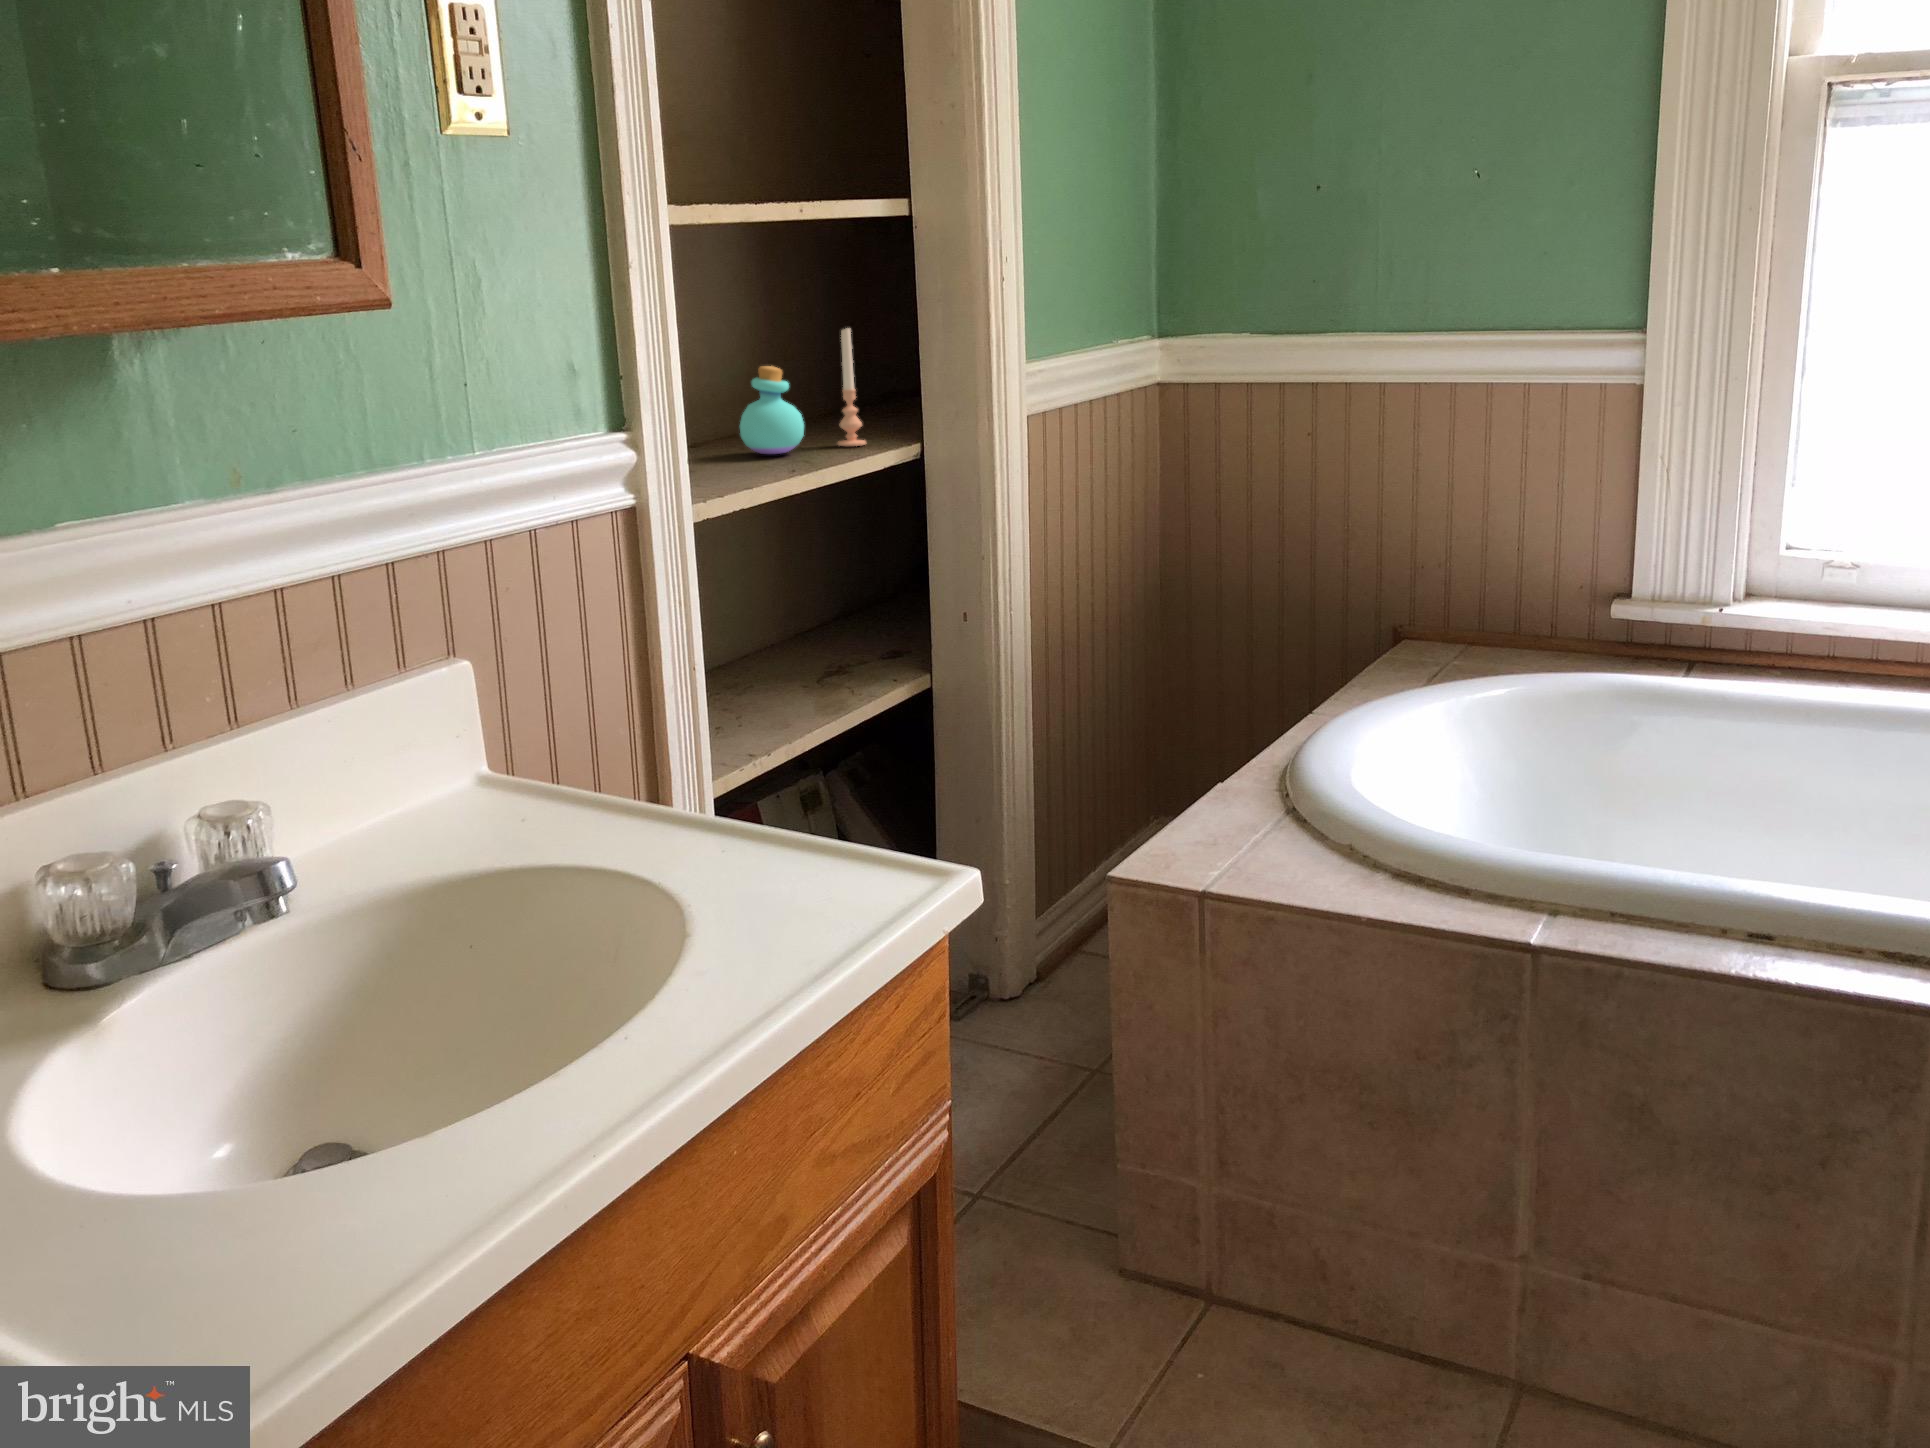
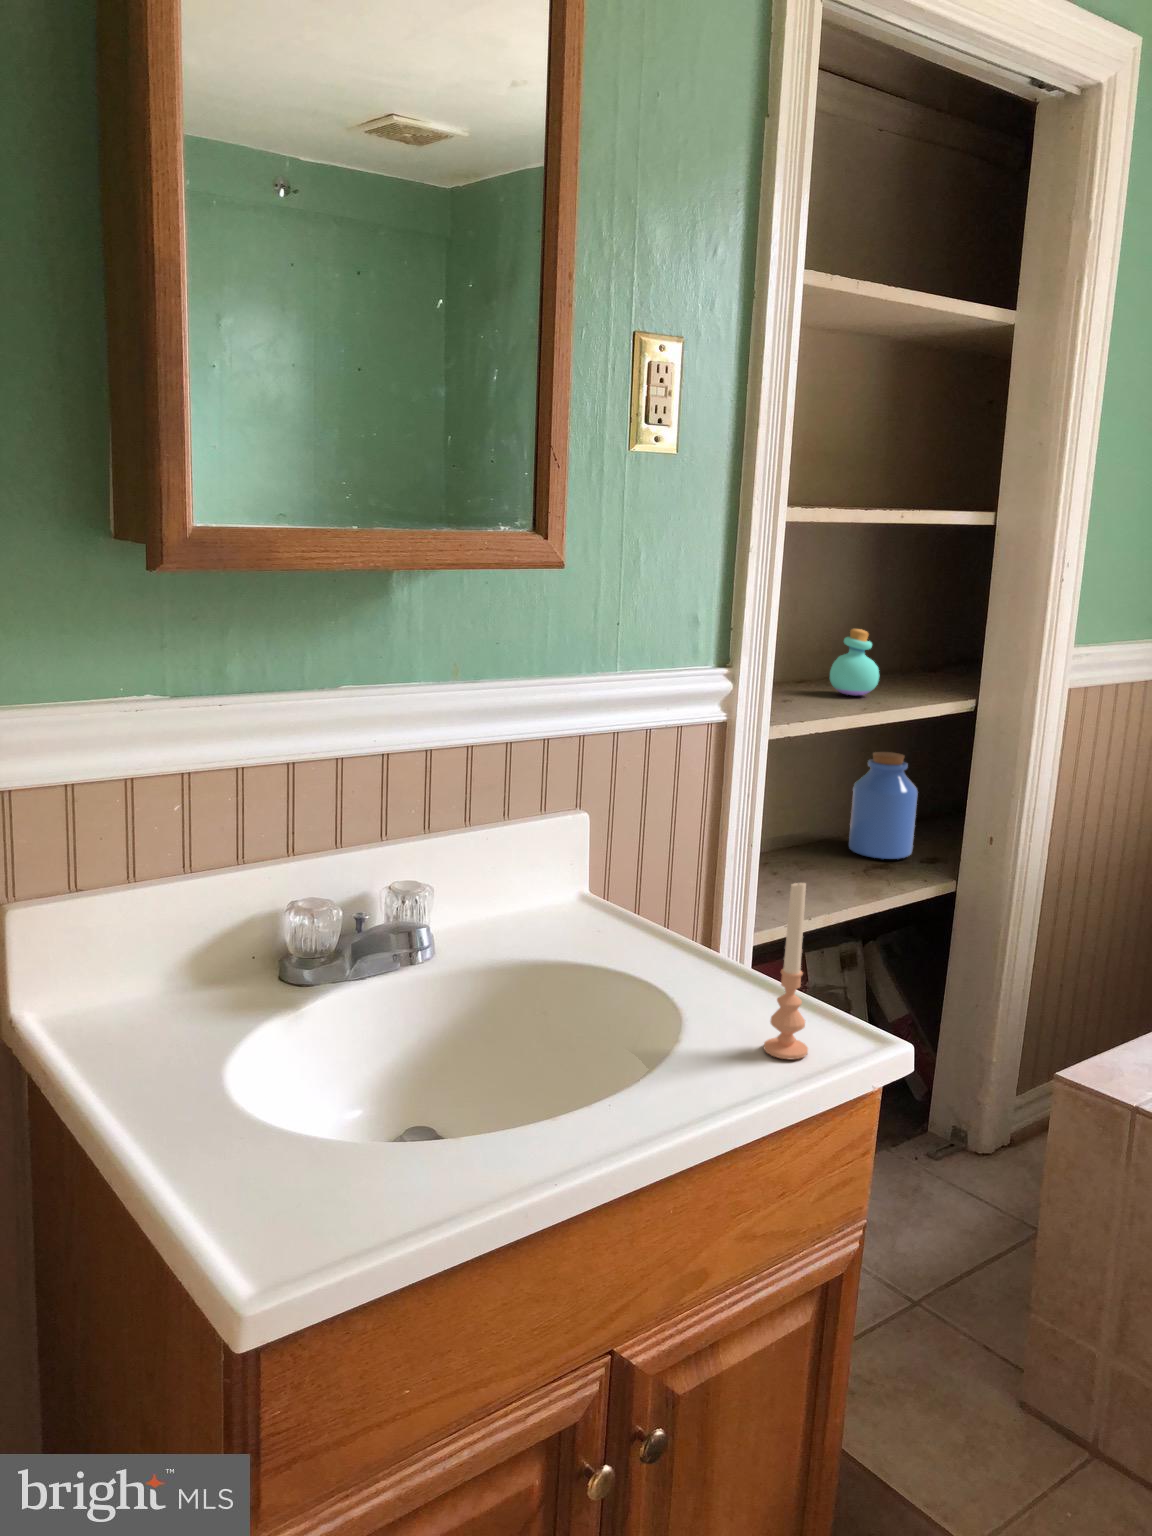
candle: present [838,328,866,446] -> present [764,882,808,1059]
jar: none [788,523,873,661] -> present [849,752,918,859]

